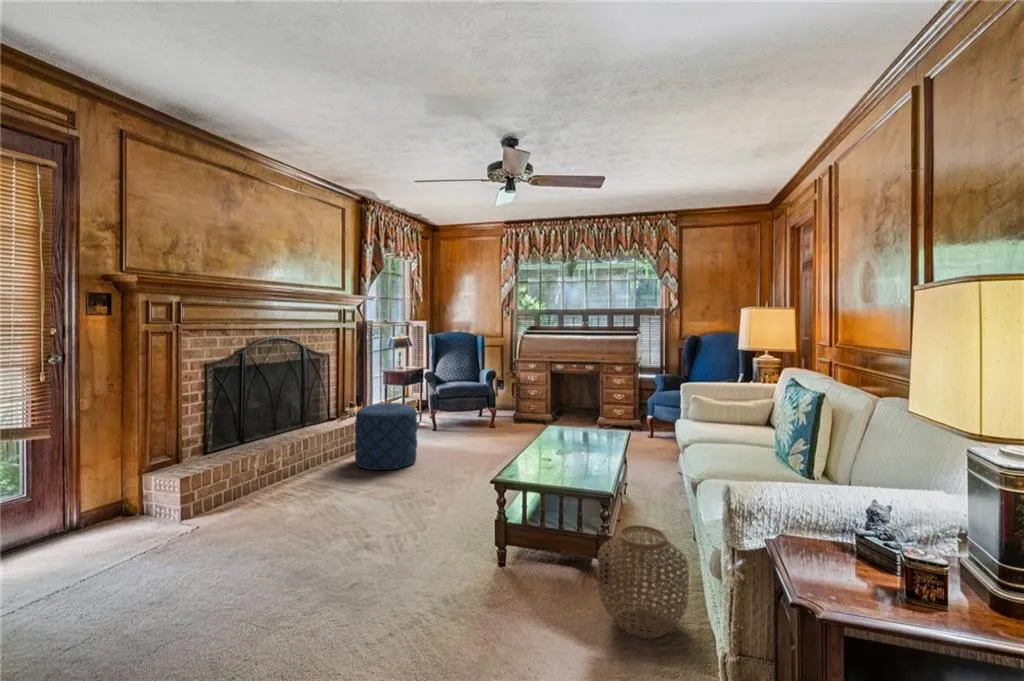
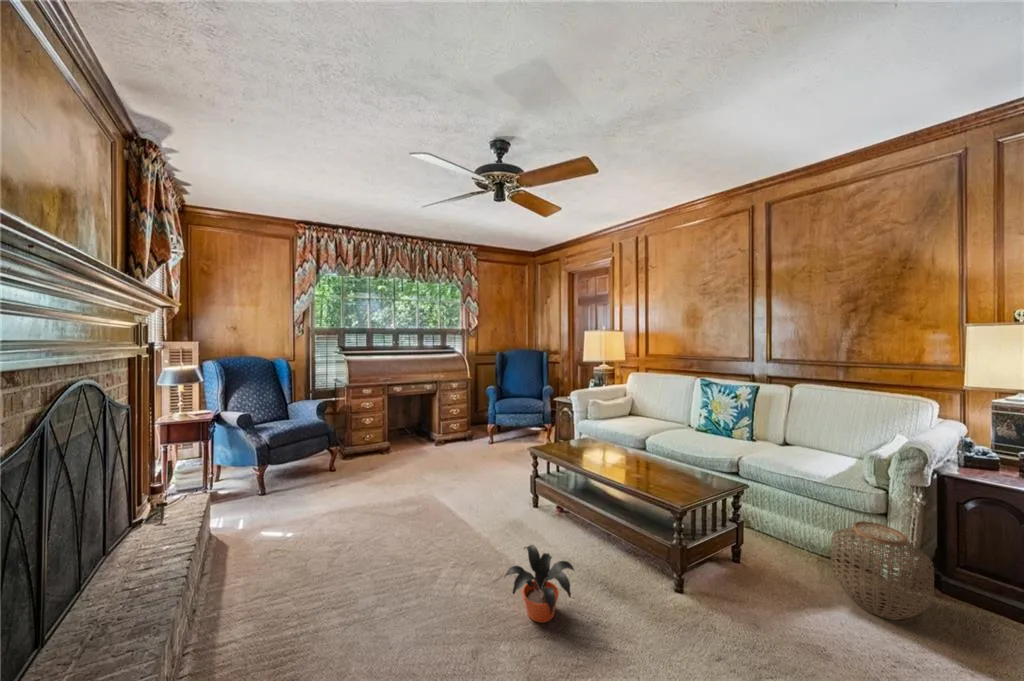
pouf: present [355,403,418,470] -> none [254,486,371,633]
potted plant: none [411,462,461,508] -> present [504,545,574,623]

